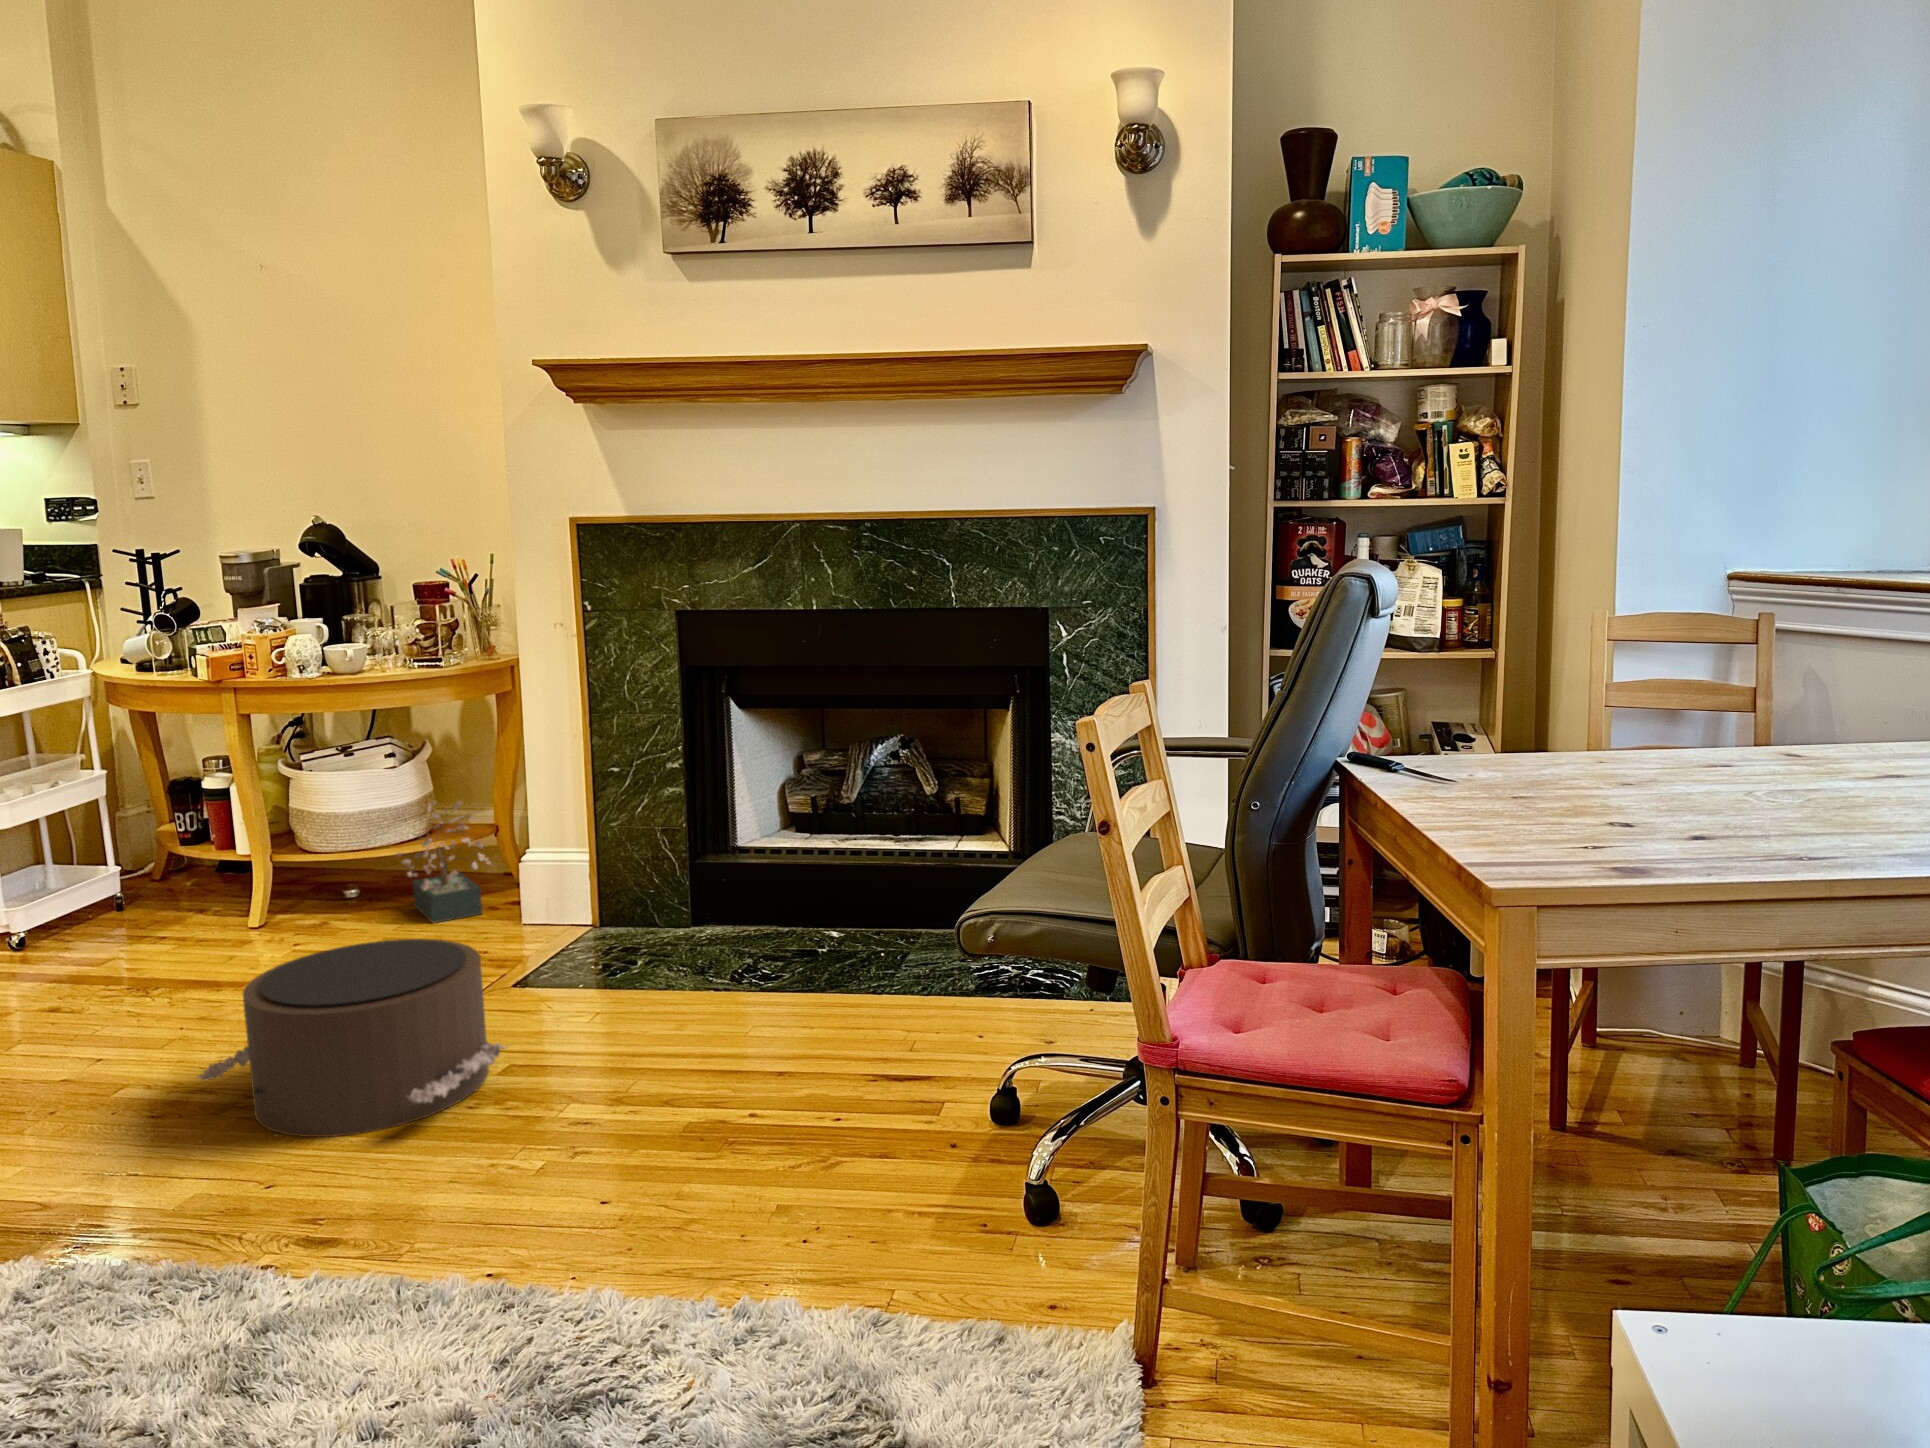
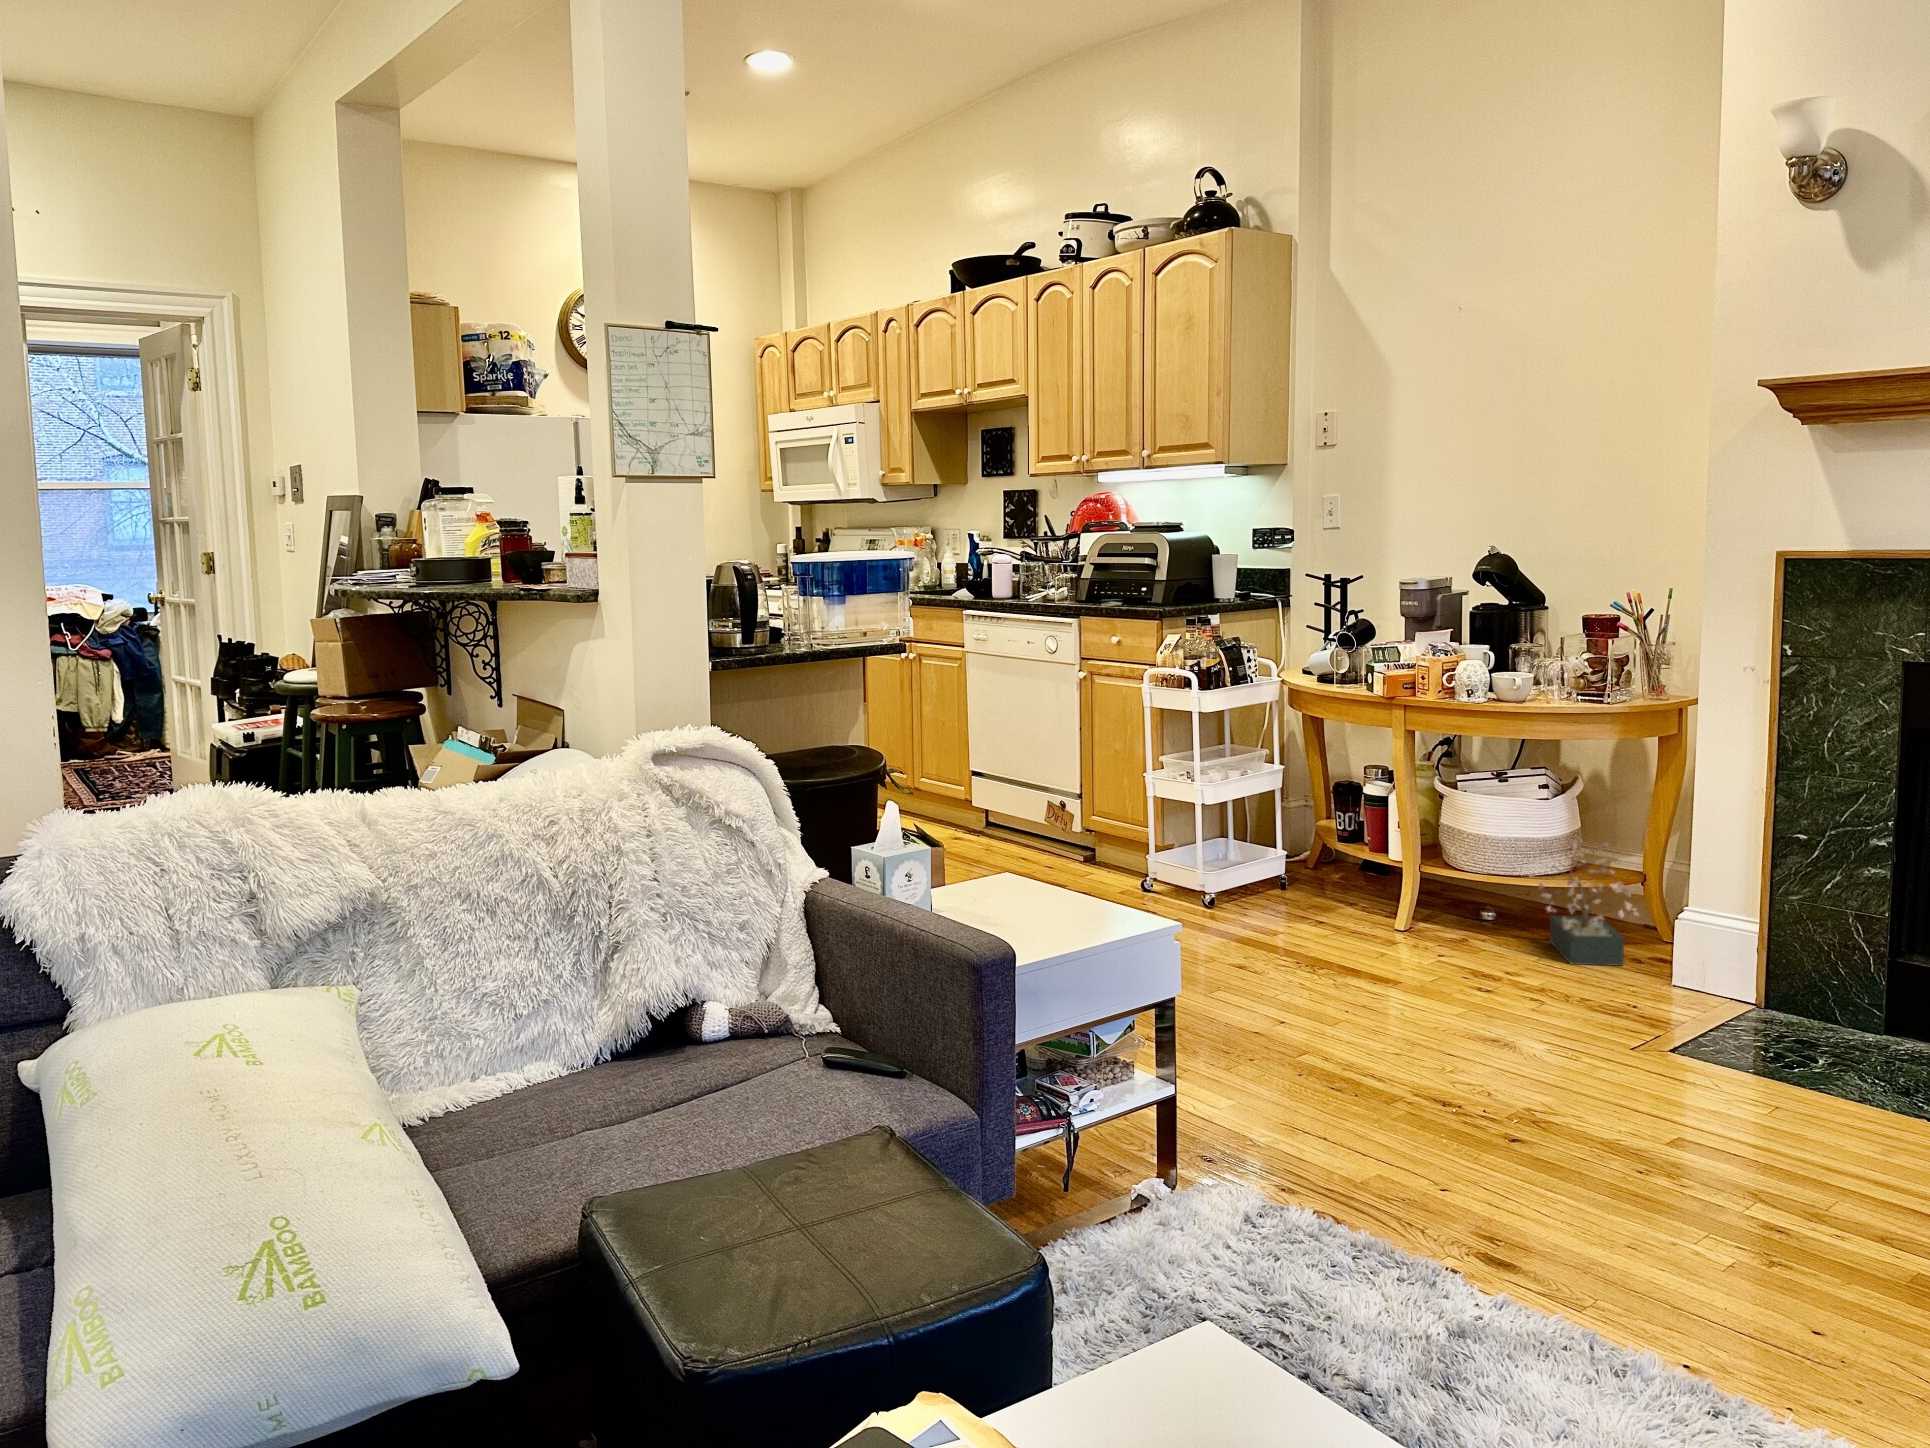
pouf: present [197,939,507,1137] -> none [1378,975,1683,1169]

